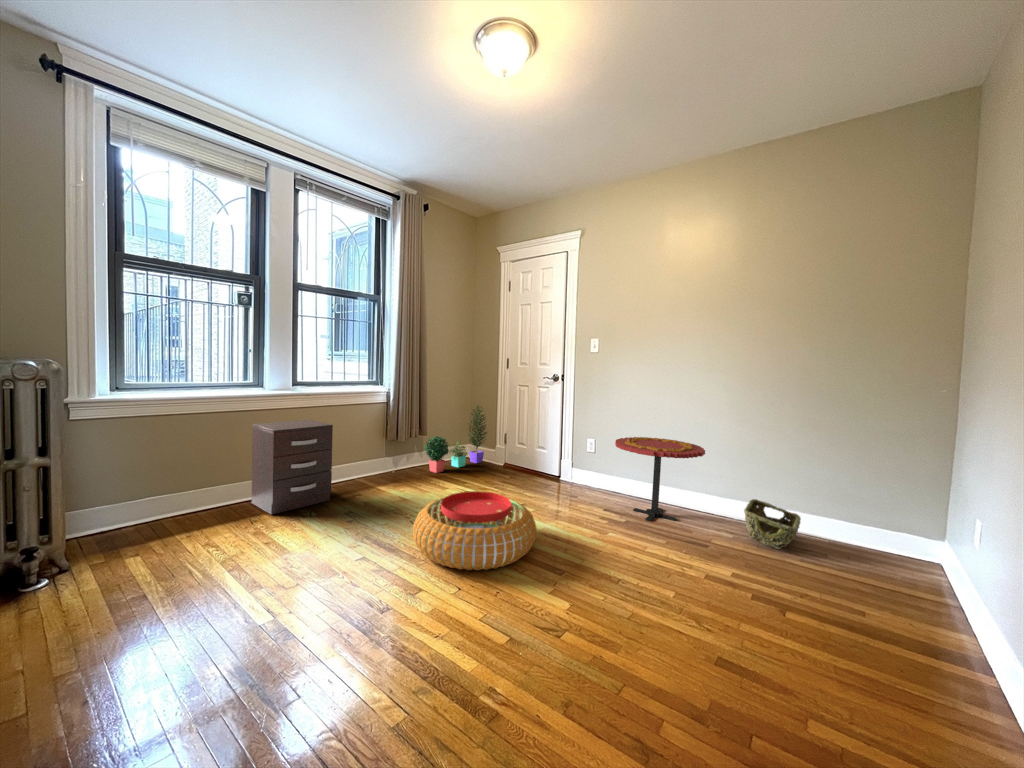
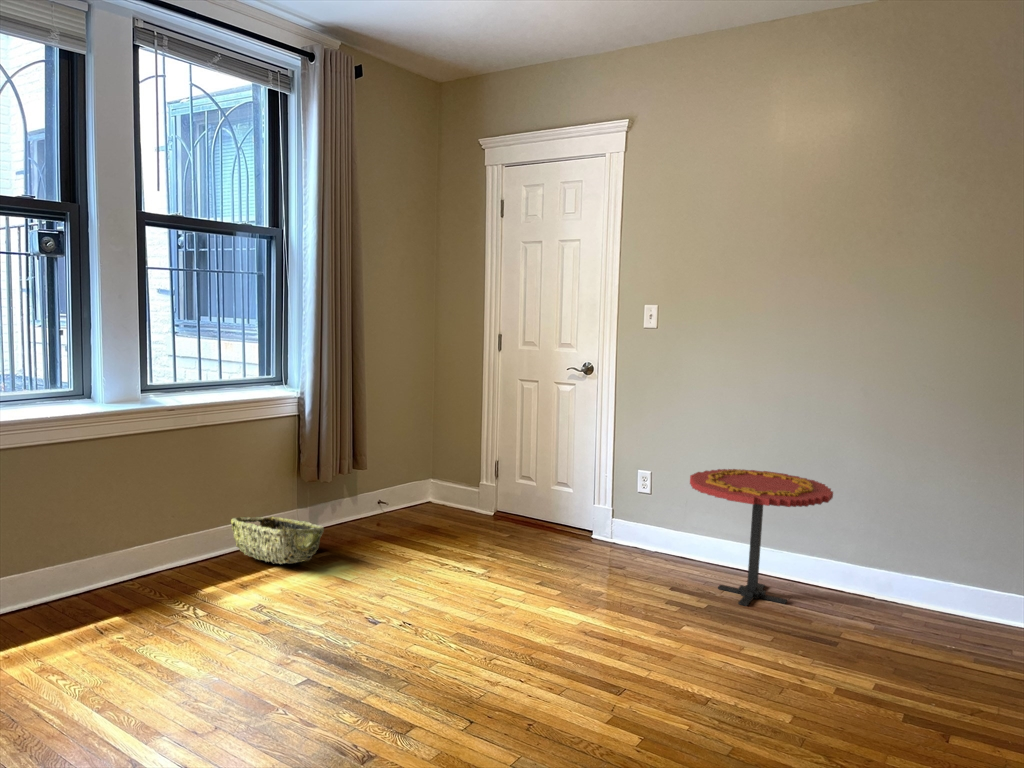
potted plant: present [424,406,487,473] -> none [359,411,466,532]
dresser: present [252,420,333,515] -> none [84,451,220,615]
pouf: present [413,491,536,570] -> none [380,568,576,694]
woven basket: present [744,499,801,549] -> present [231,517,324,564]

